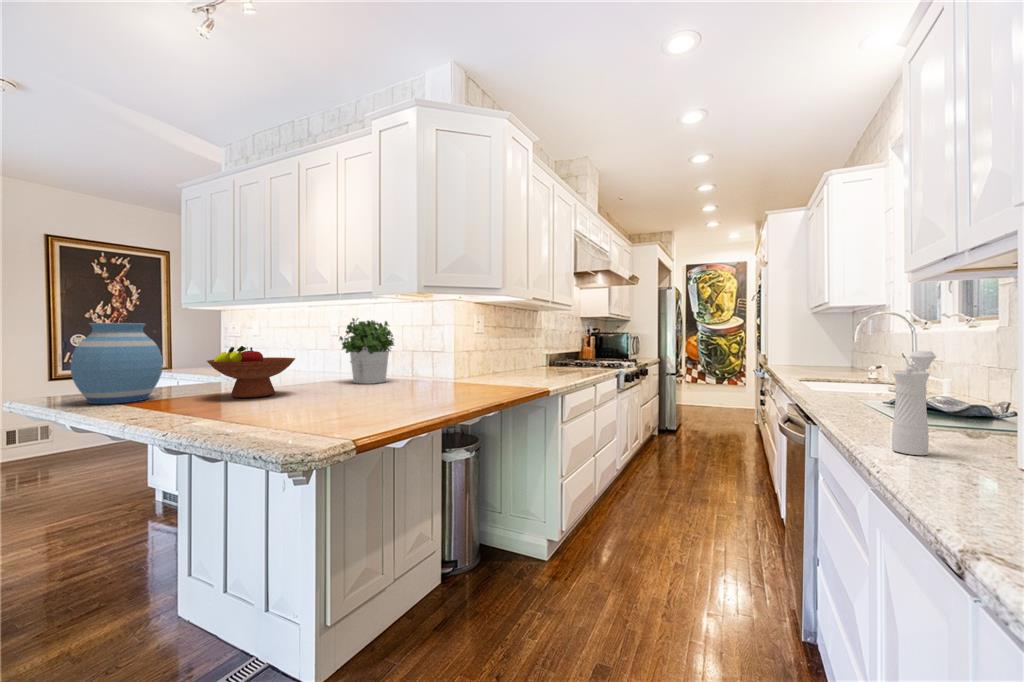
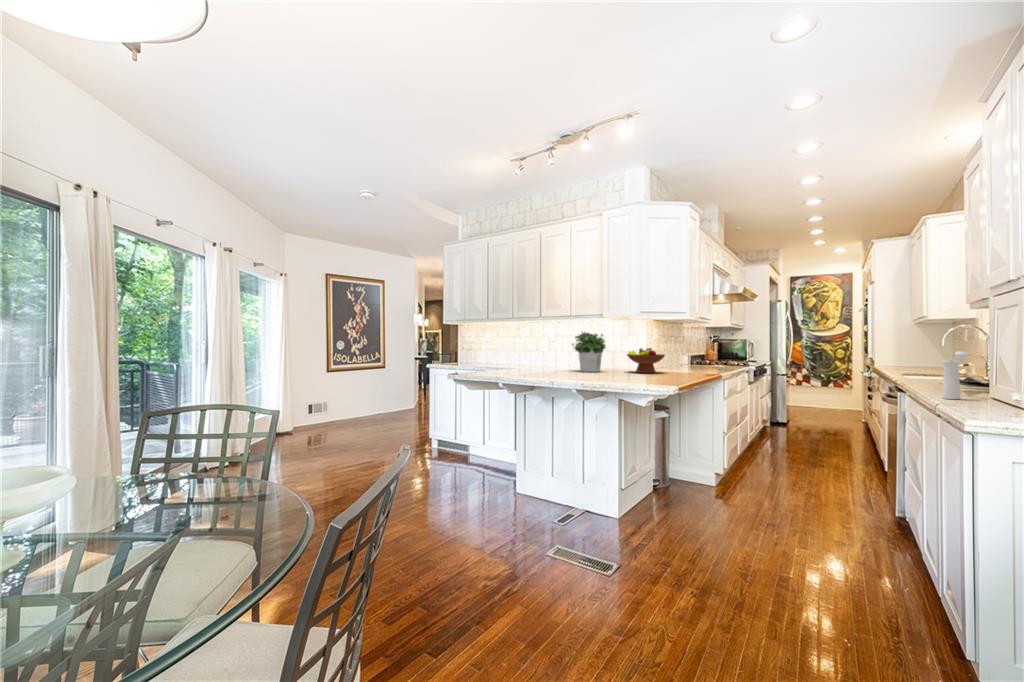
vase: present [70,323,163,404] -> none [471,336,506,378]
fruit bowl: present [207,346,295,398] -> present [627,348,665,373]

